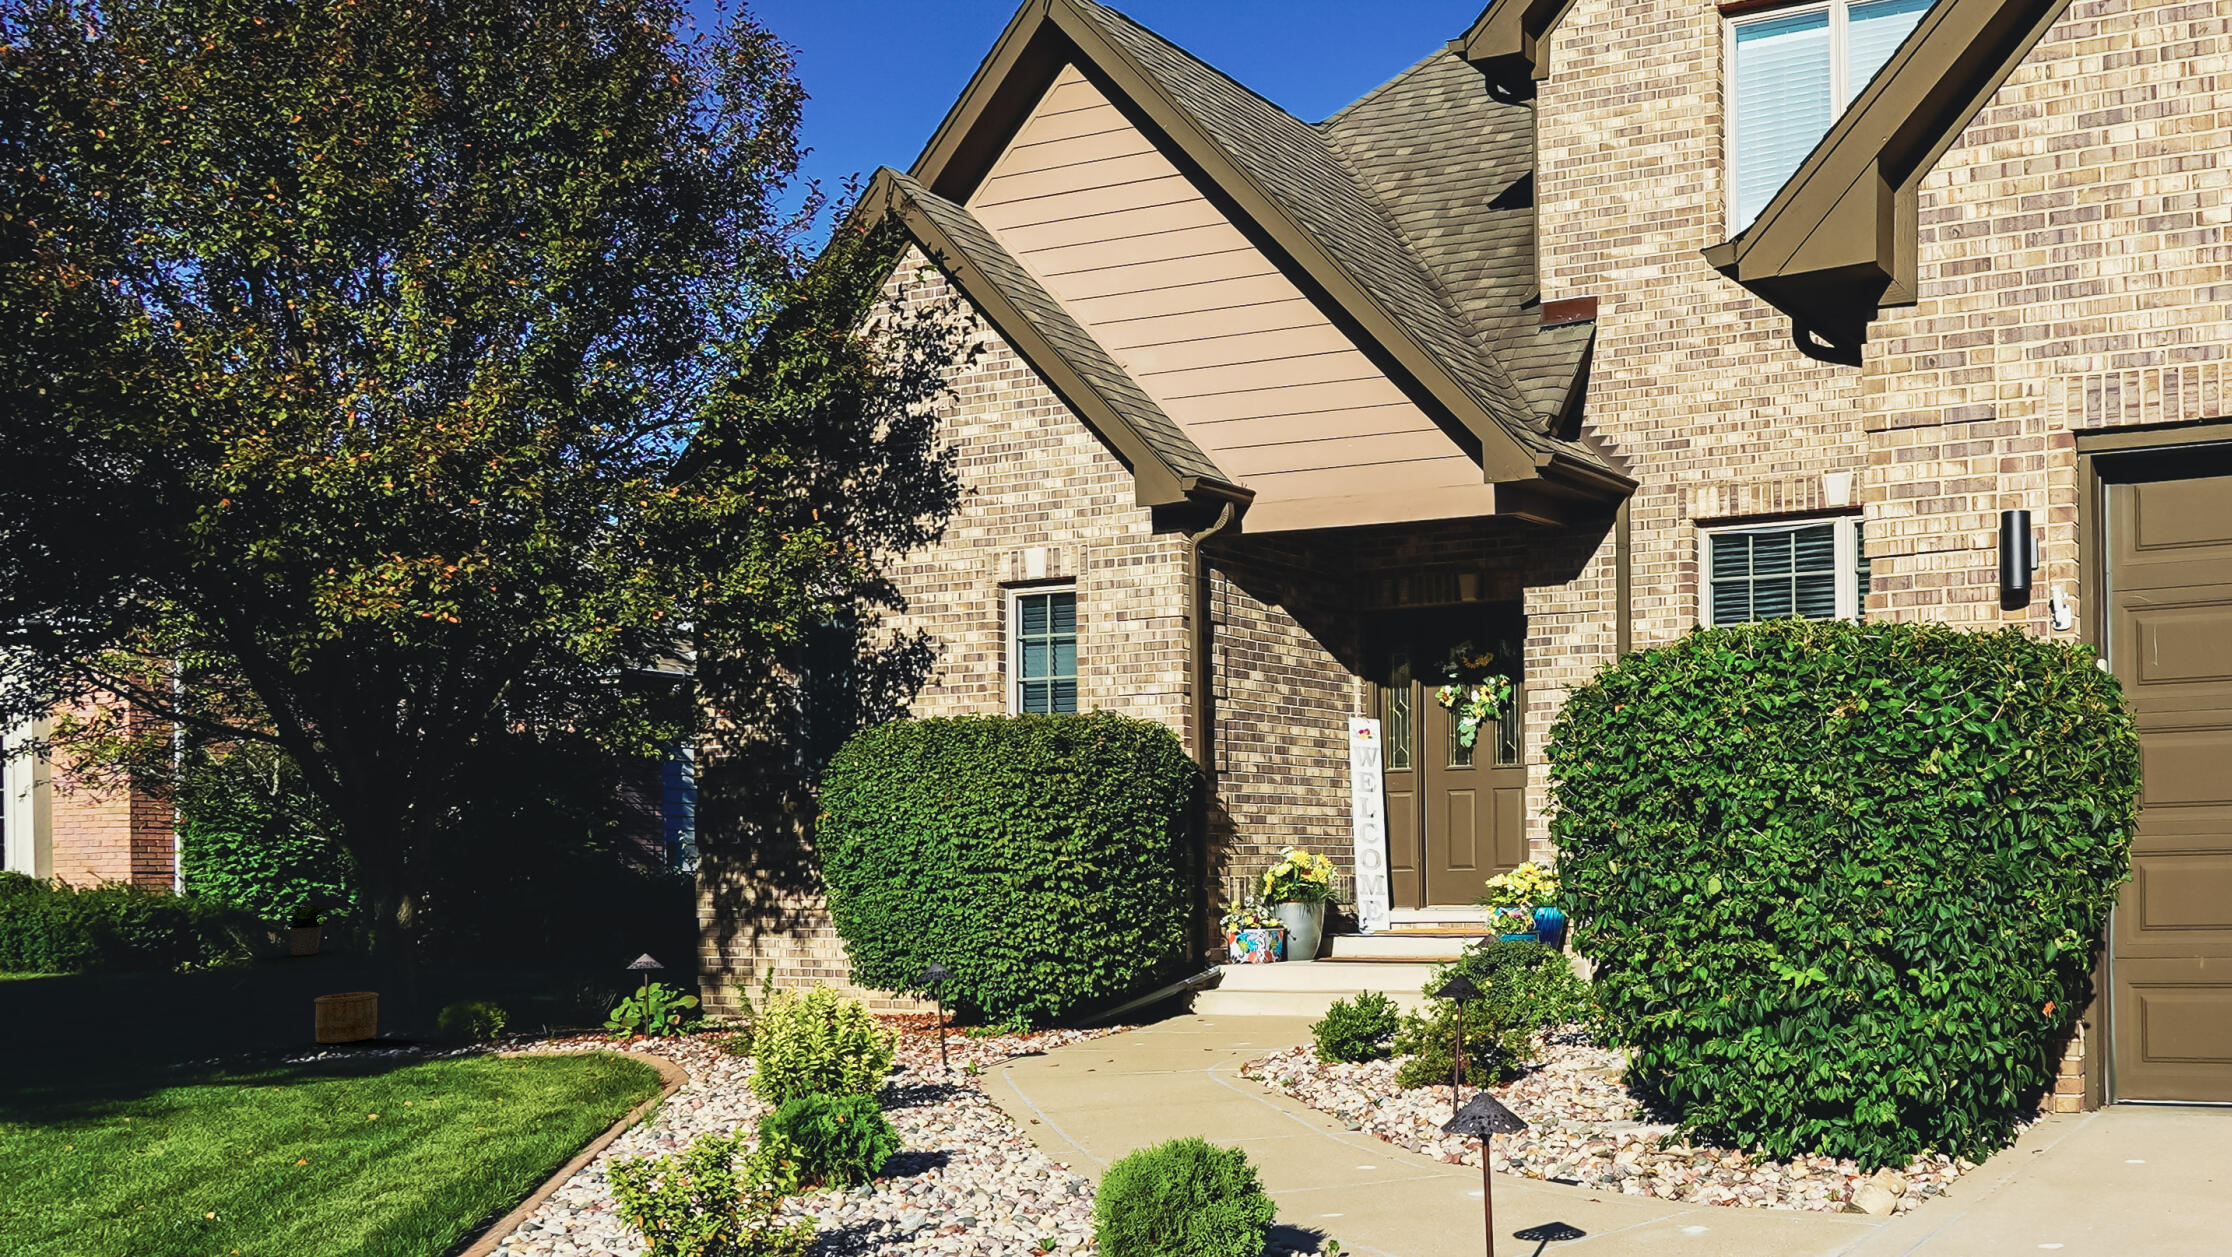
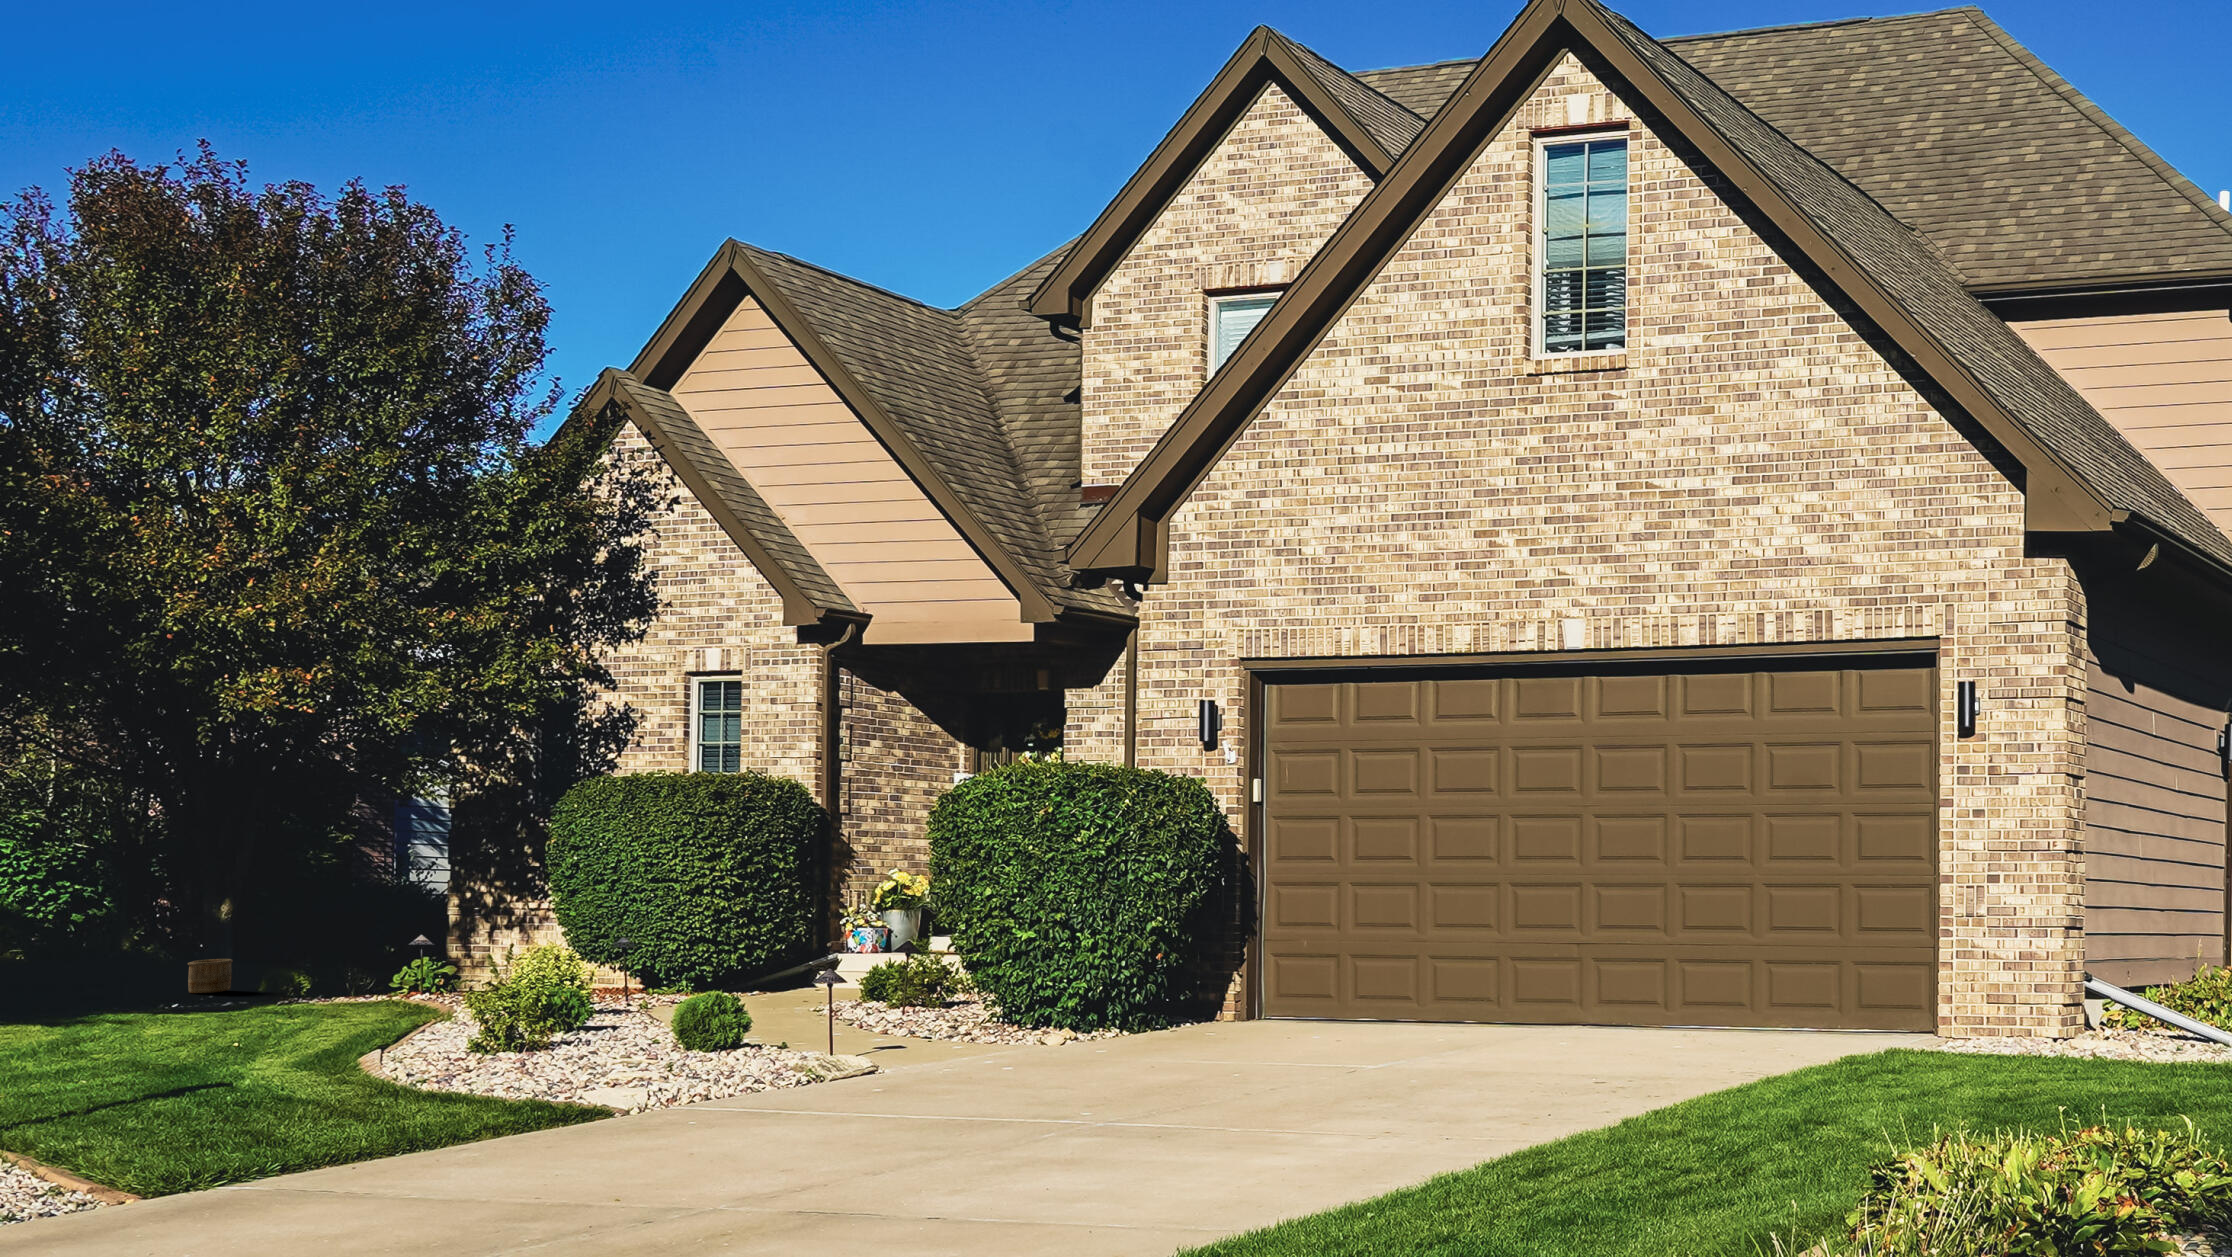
potted plant: present [280,905,340,956] -> none [111,899,162,938]

